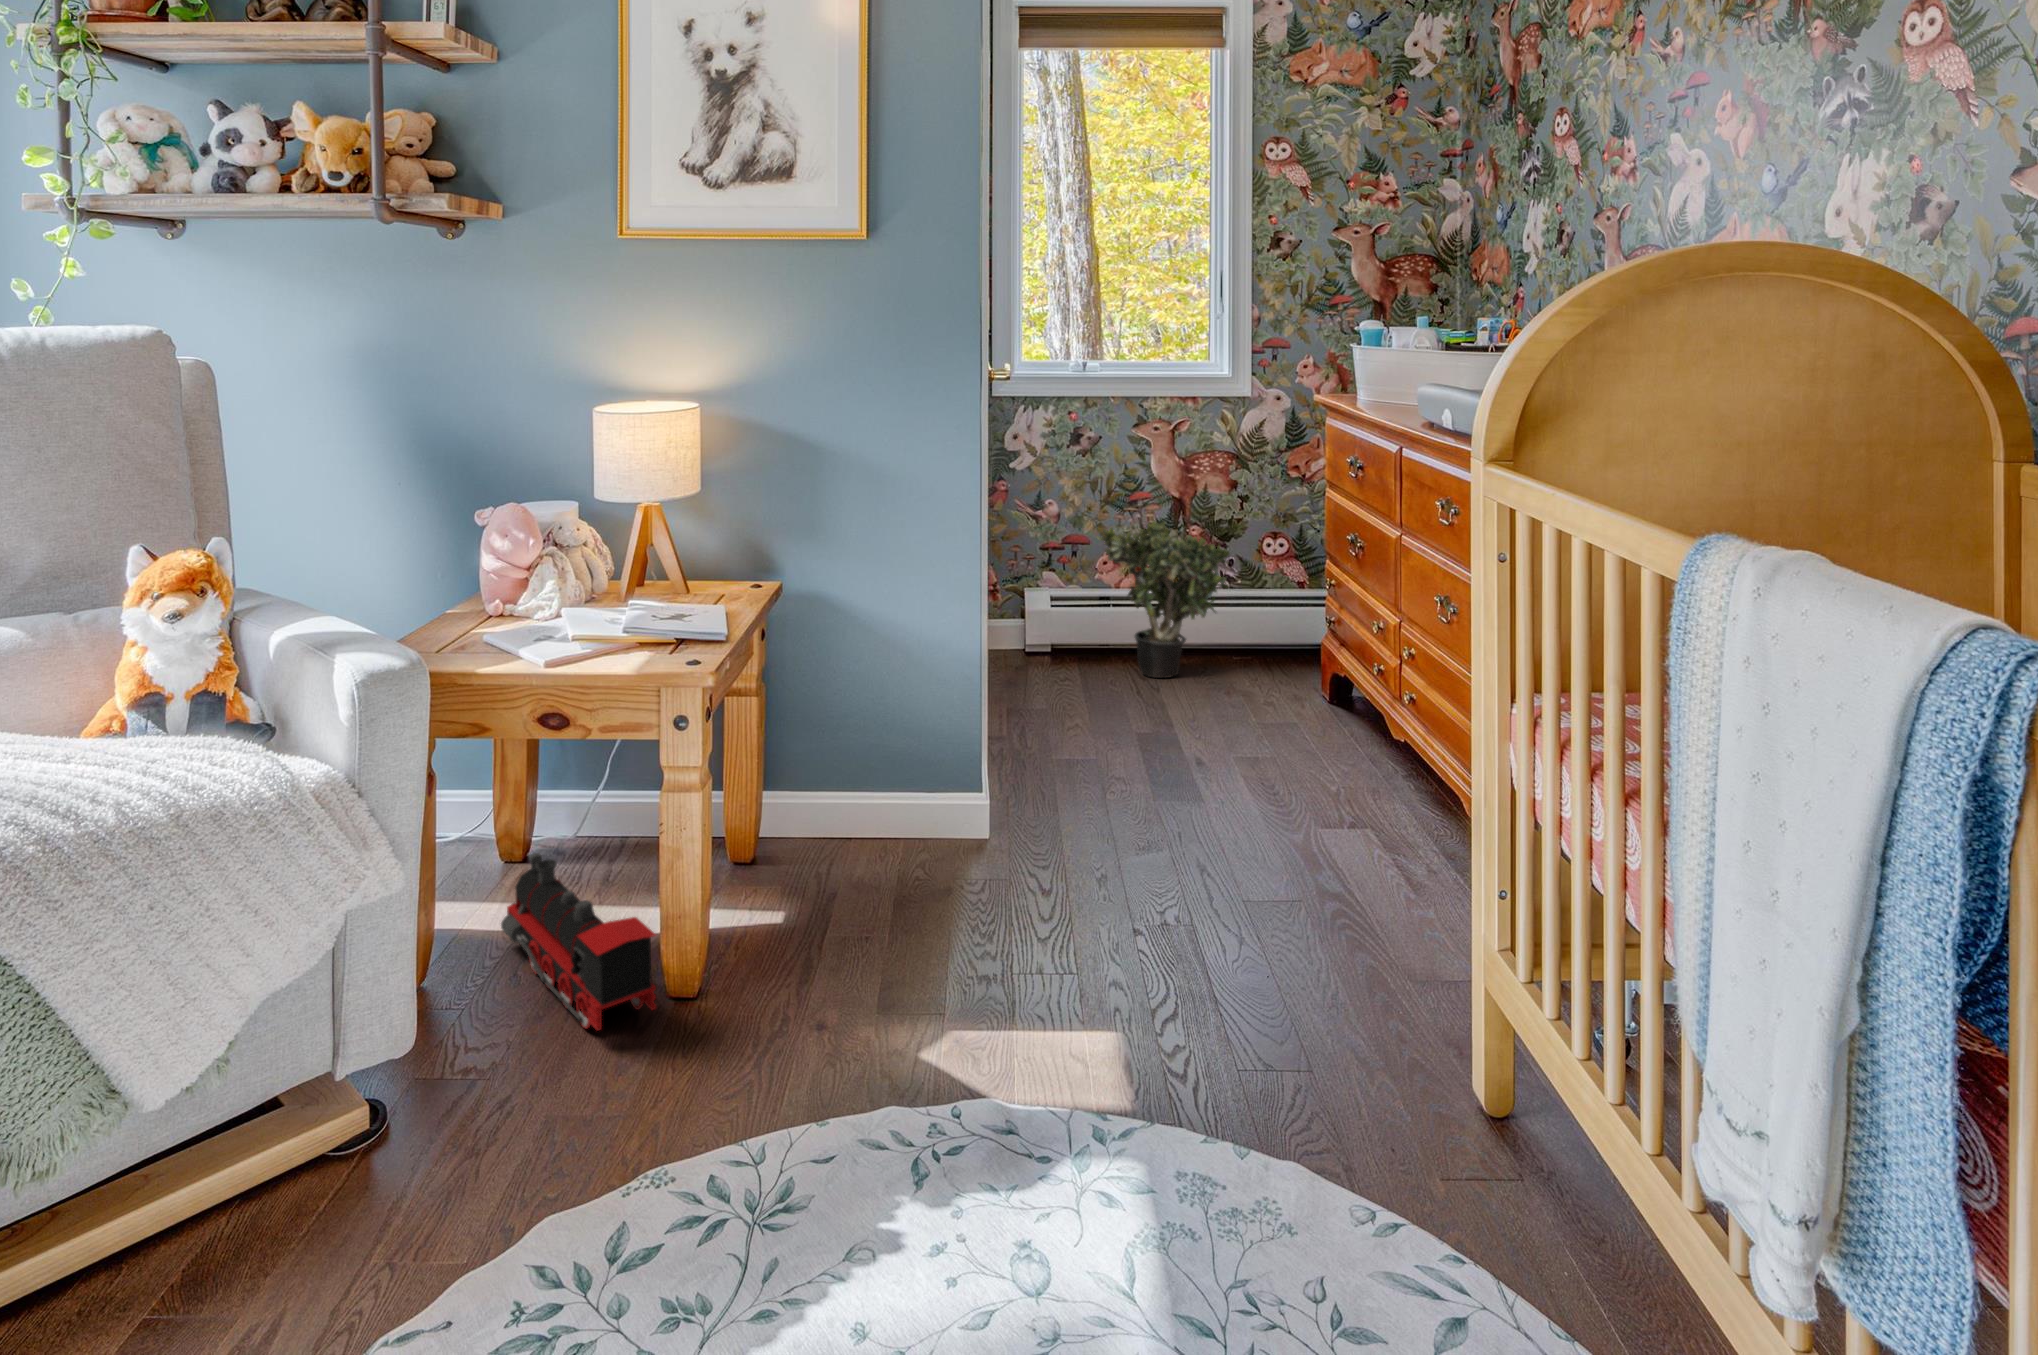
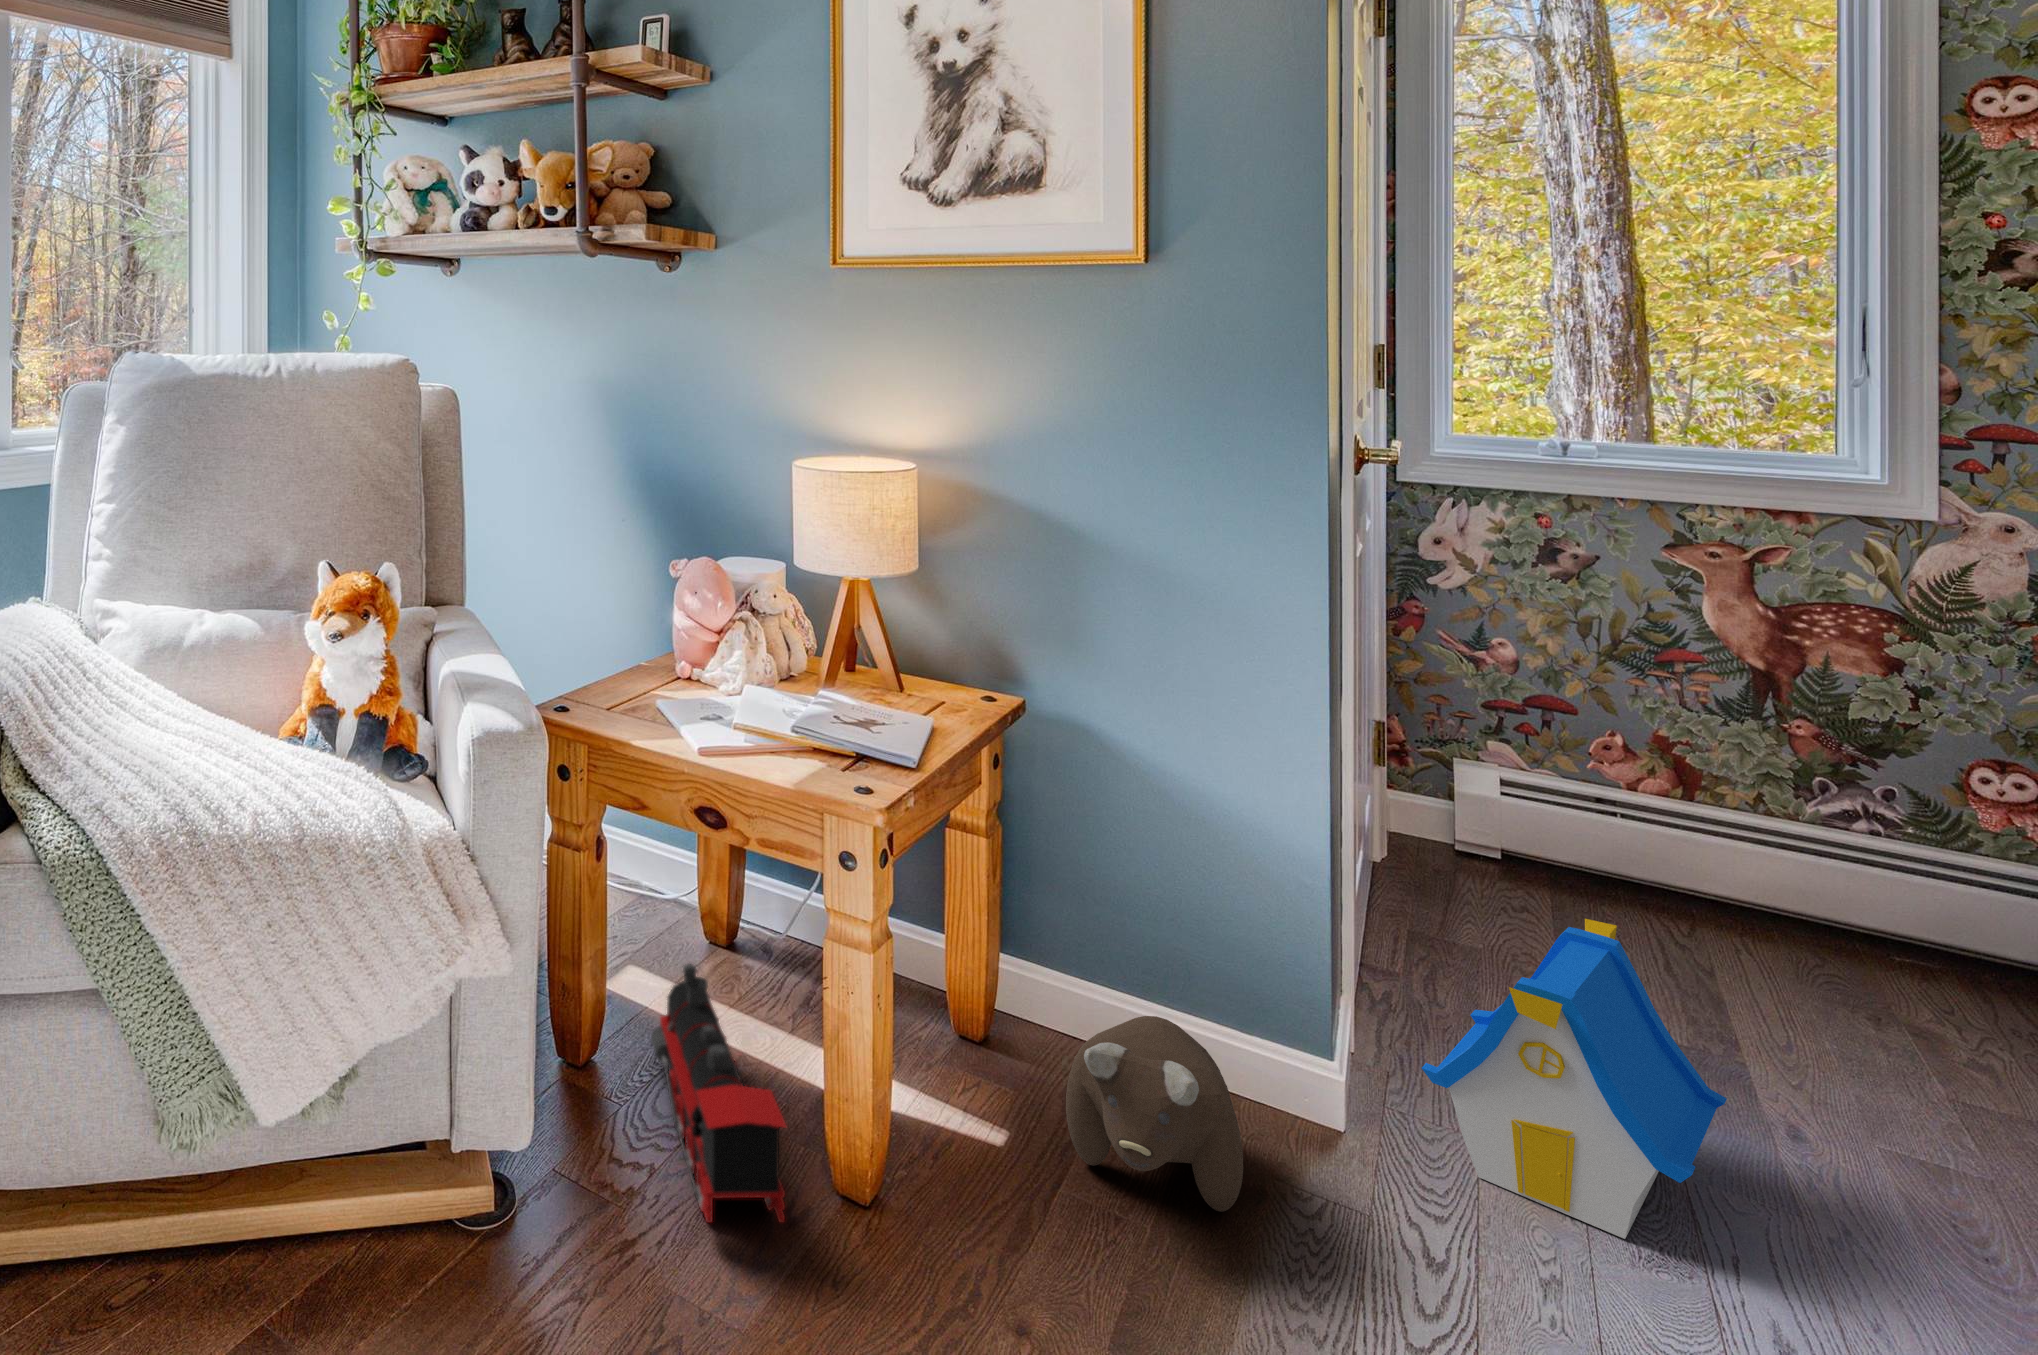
potted plant: present [1097,521,1230,678] -> none [1584,693,1875,949]
toy house: none [1031,667,1173,847] -> present [1422,919,1727,1239]
plush toy: none [832,790,944,906] -> present [1066,1016,1243,1211]

